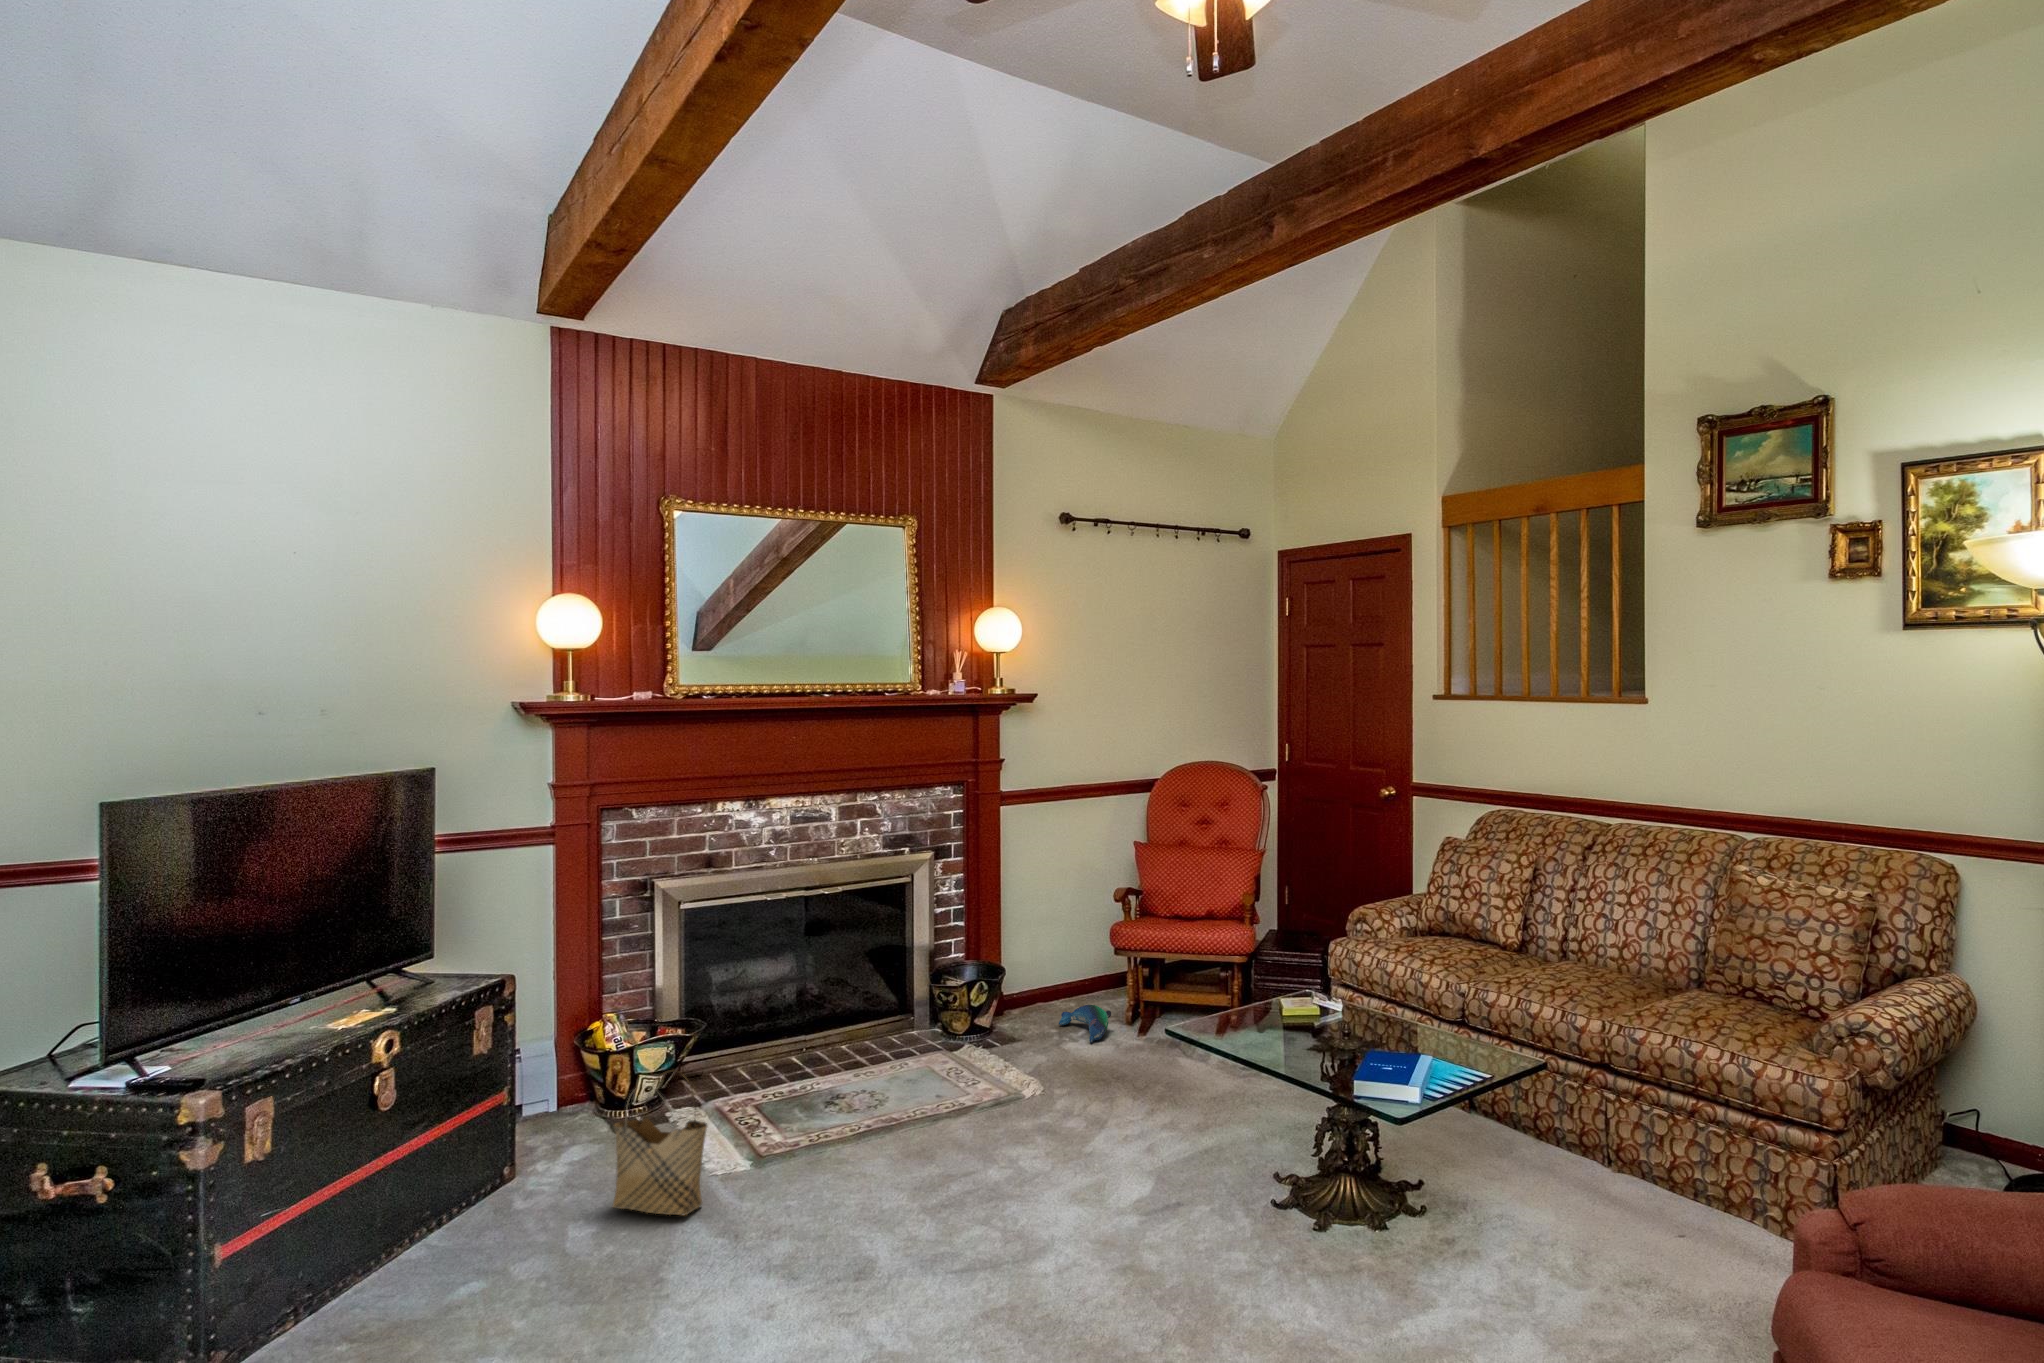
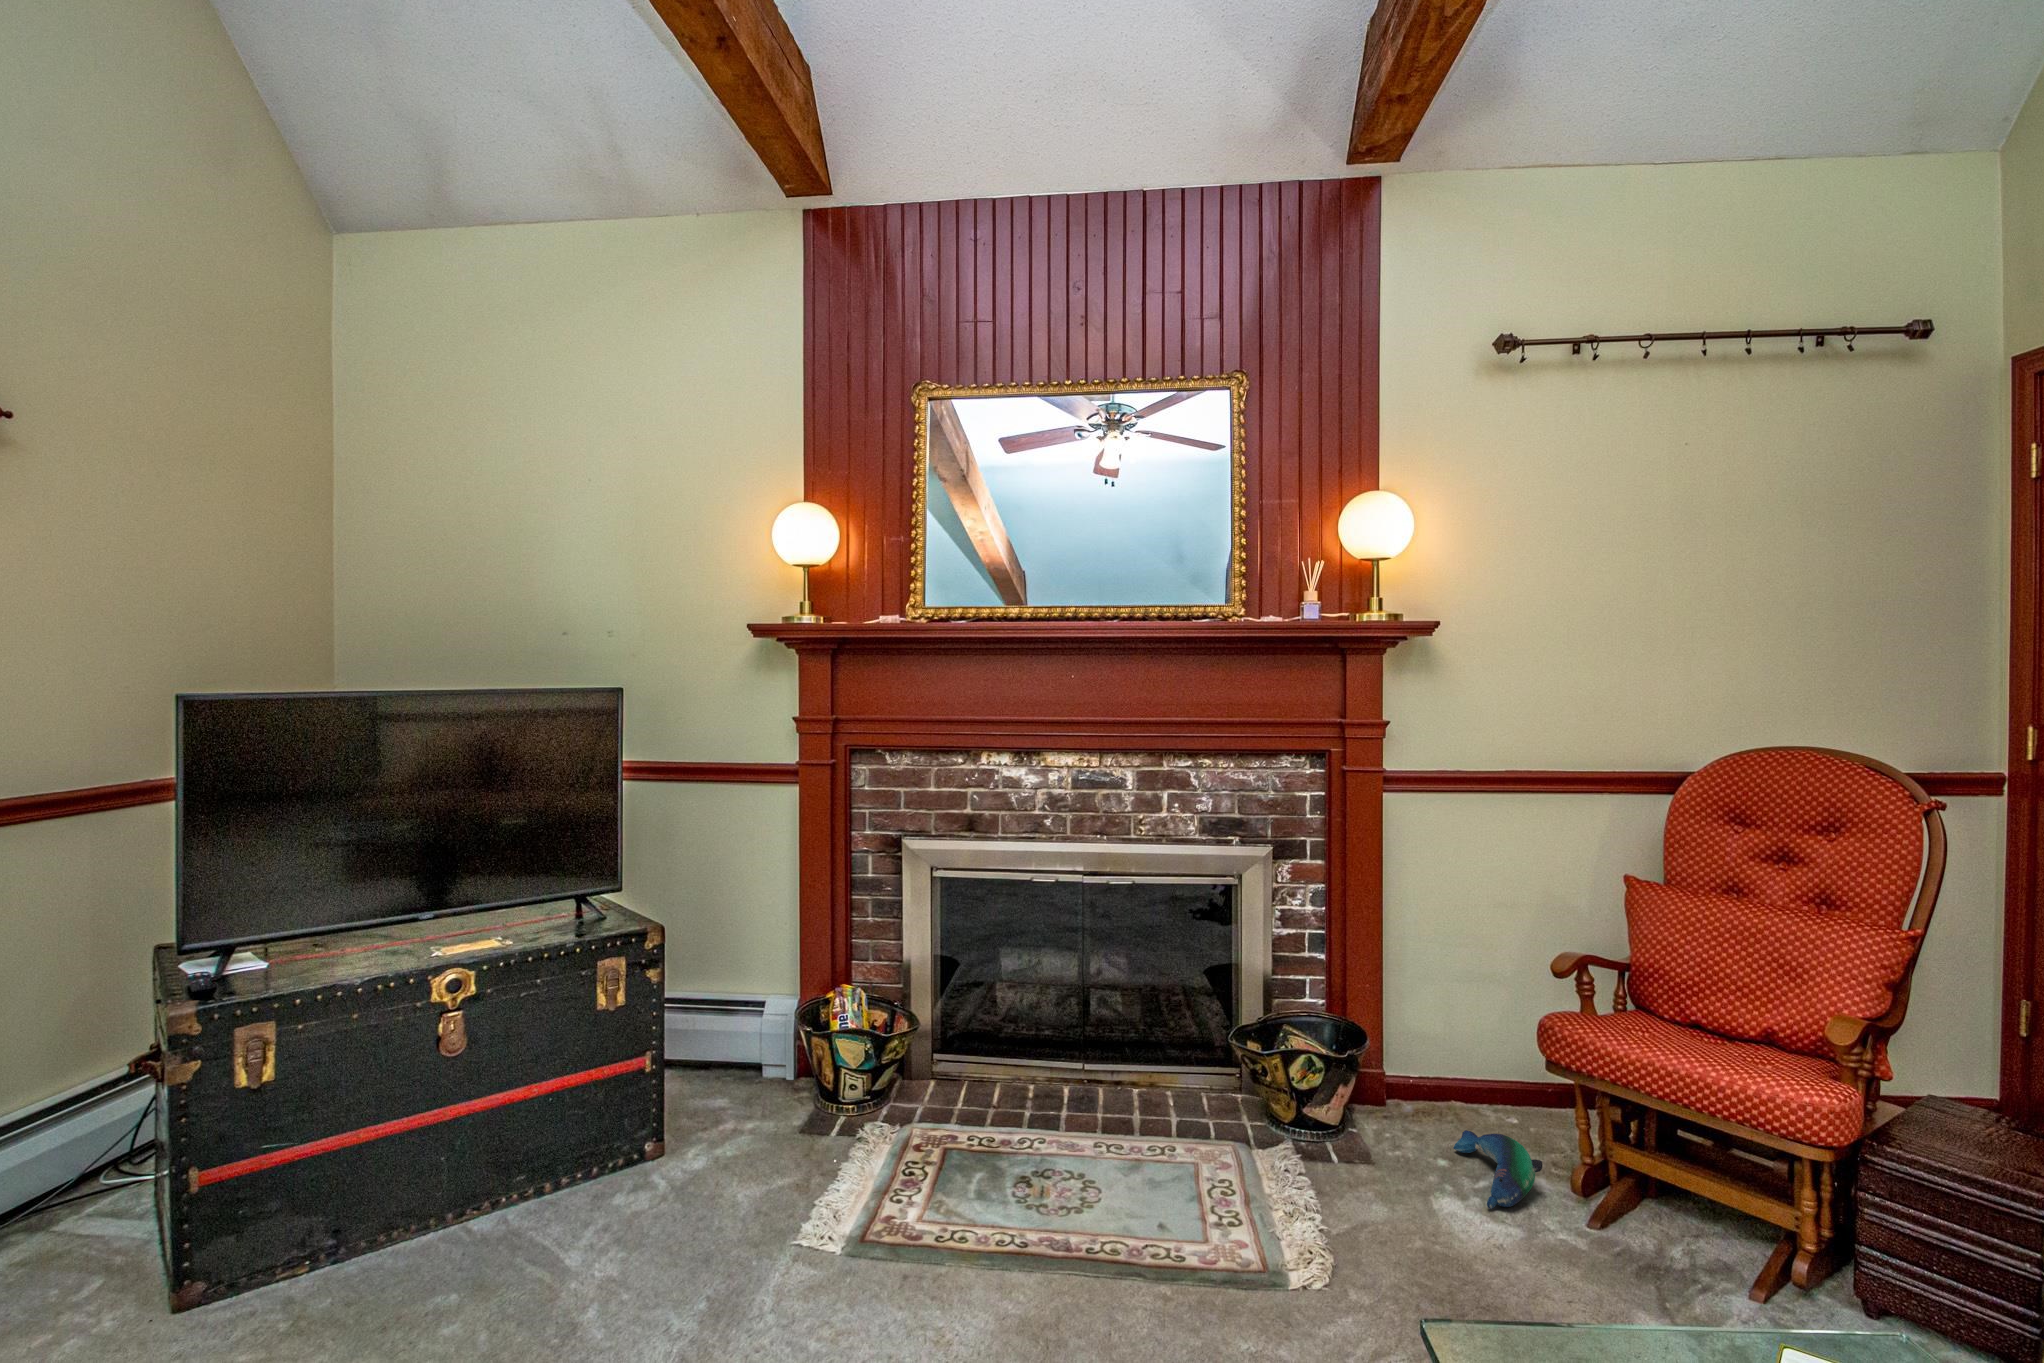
woven basket: present [613,1069,707,1216] -> none [663,1096,752,1308]

